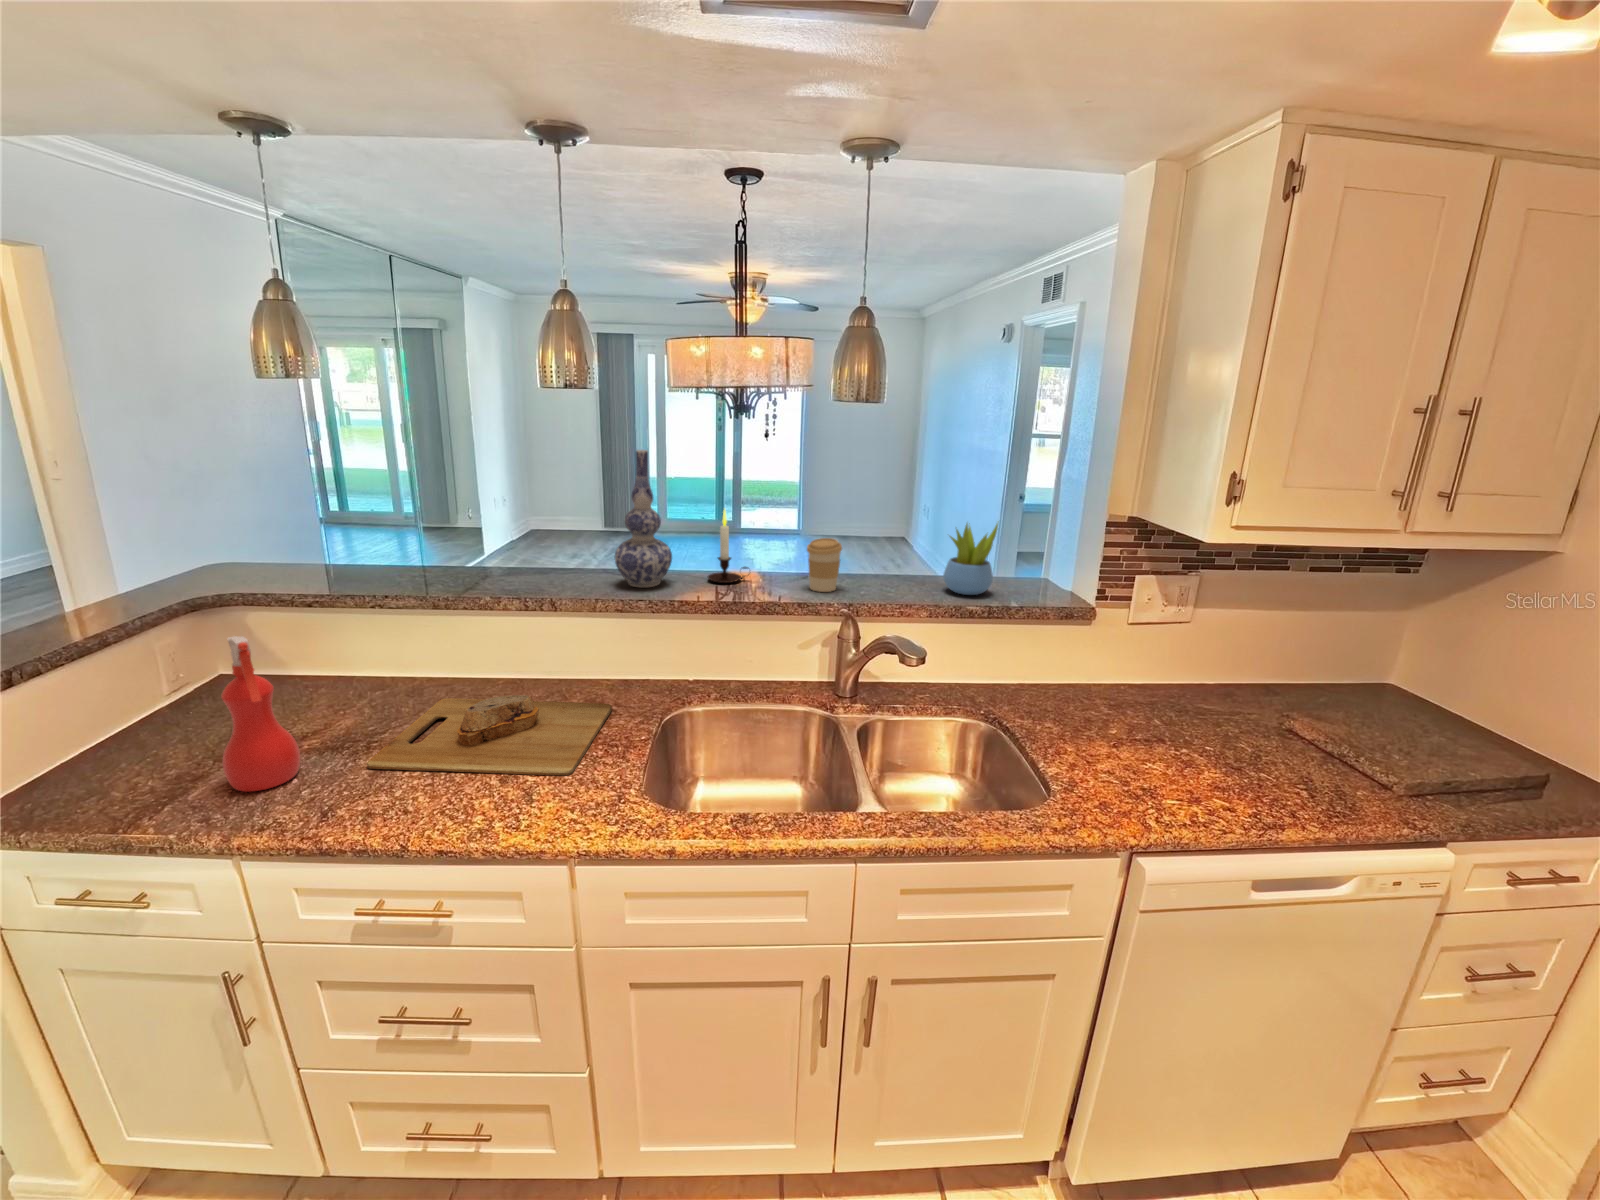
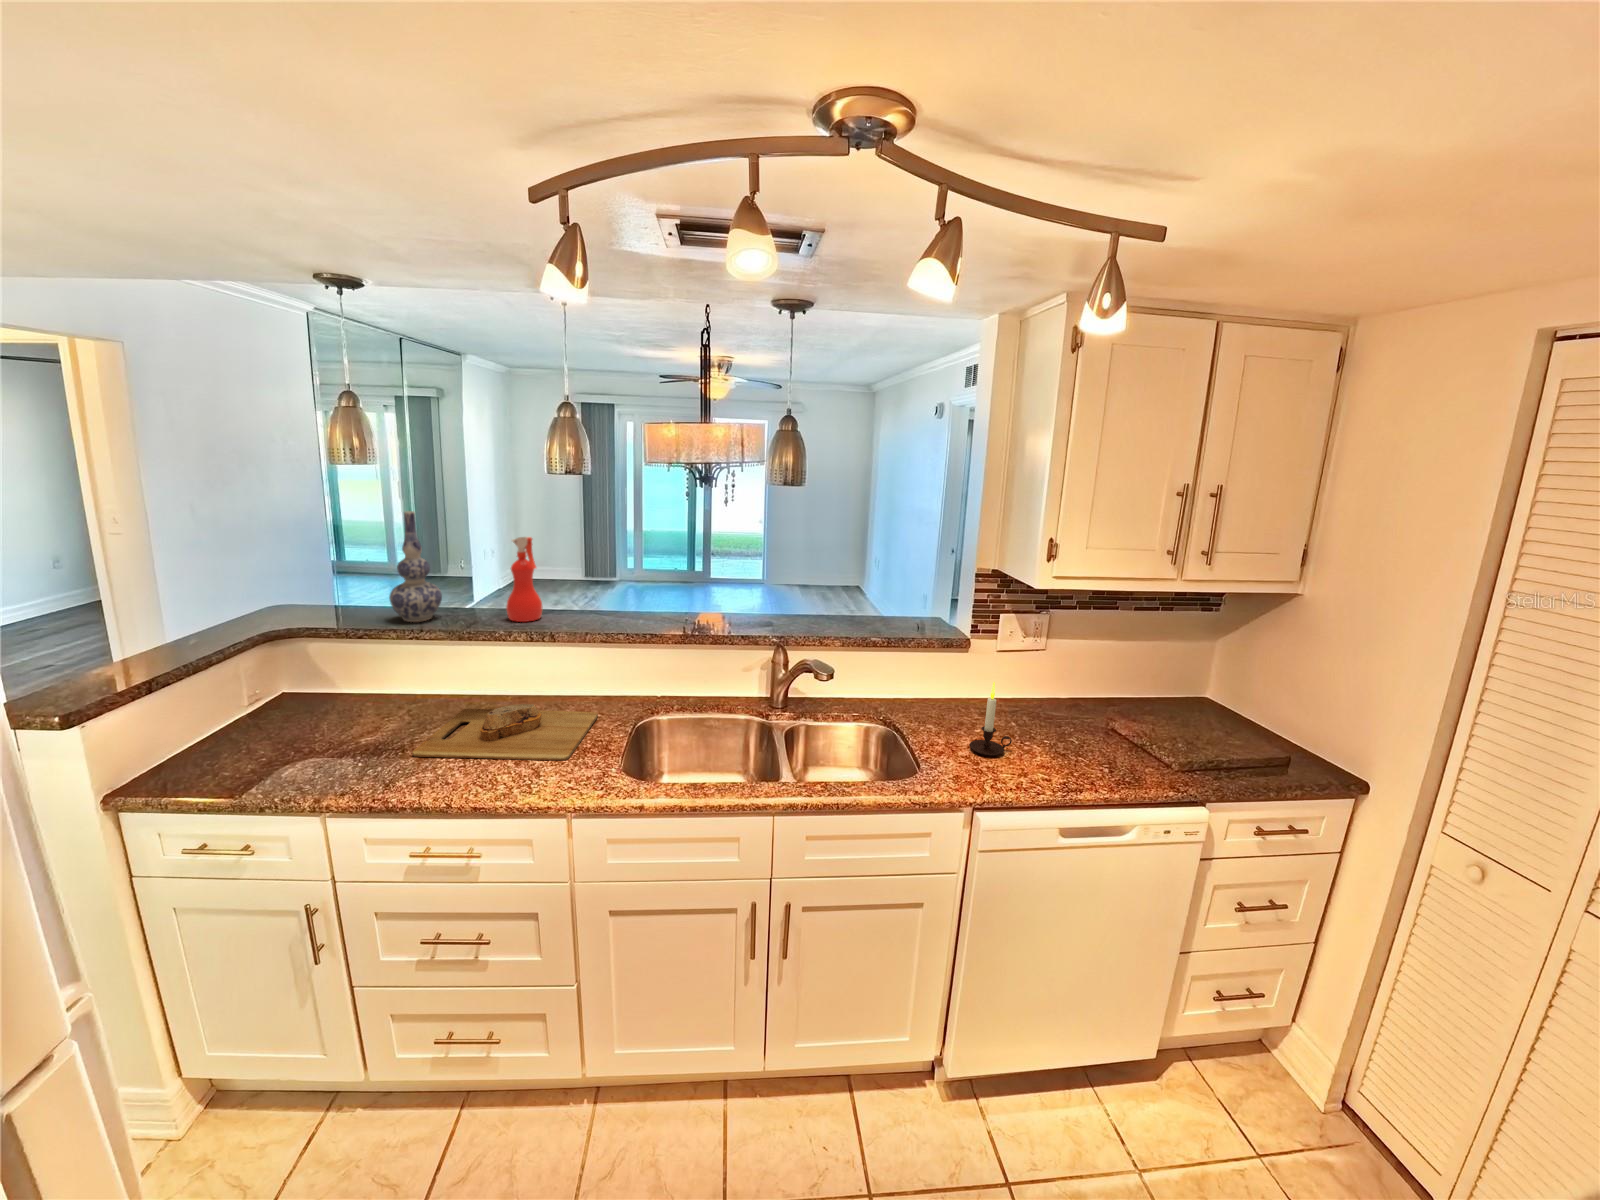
vase: present [615,450,672,587] -> present [389,511,442,622]
candle: present [708,510,748,583] -> present [969,682,1012,756]
succulent plant: present [943,524,998,595] -> none [859,571,899,629]
coffee cup: present [807,538,842,592] -> none [752,585,780,627]
spray bottle: present [222,636,300,792] -> present [506,537,543,622]

